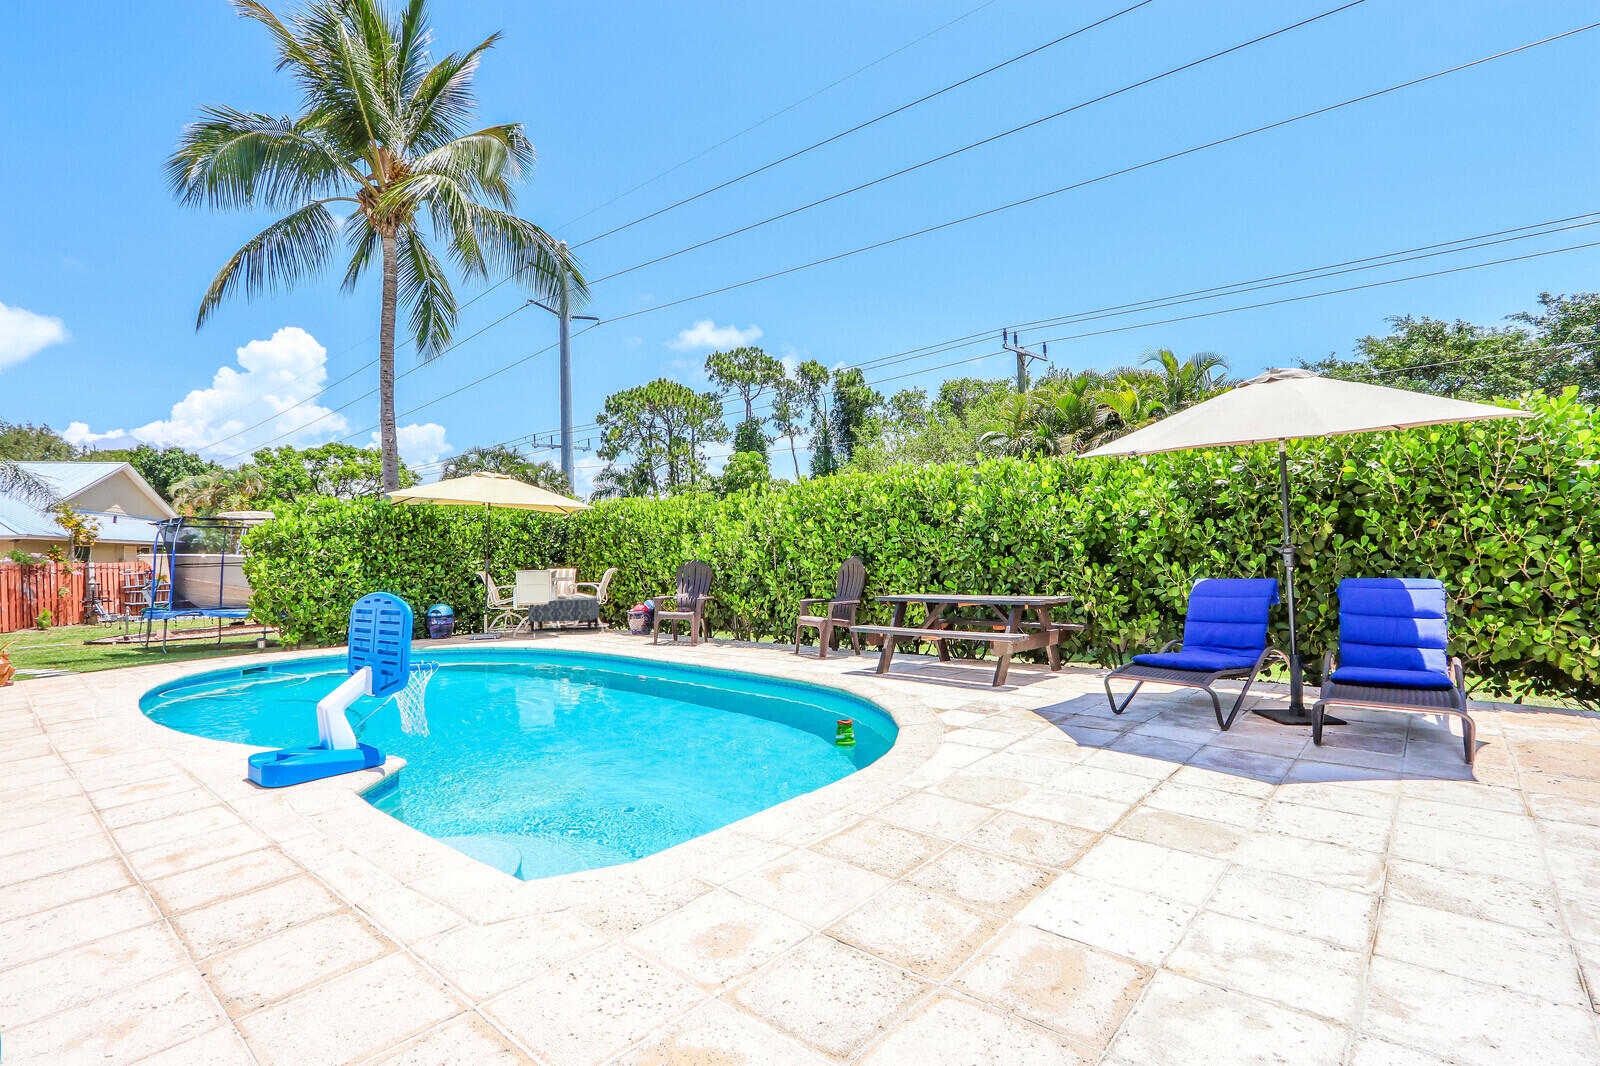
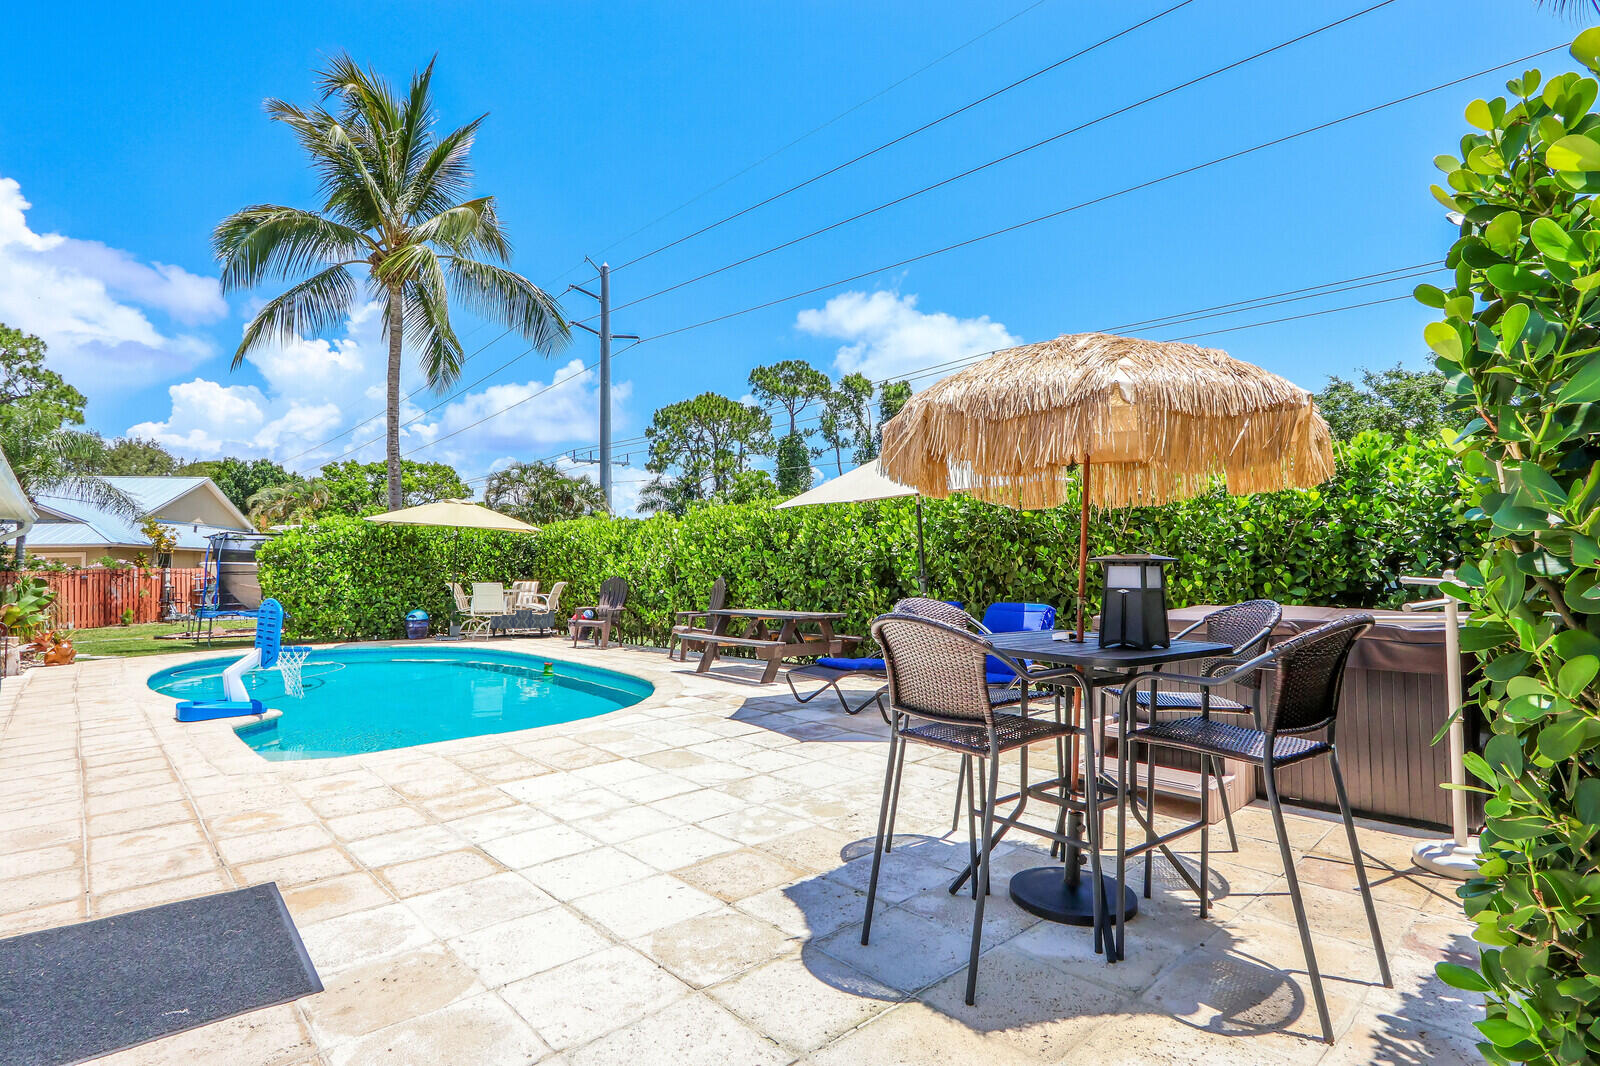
potted plant: none [469,588,500,632] -> present [447,600,463,636]

